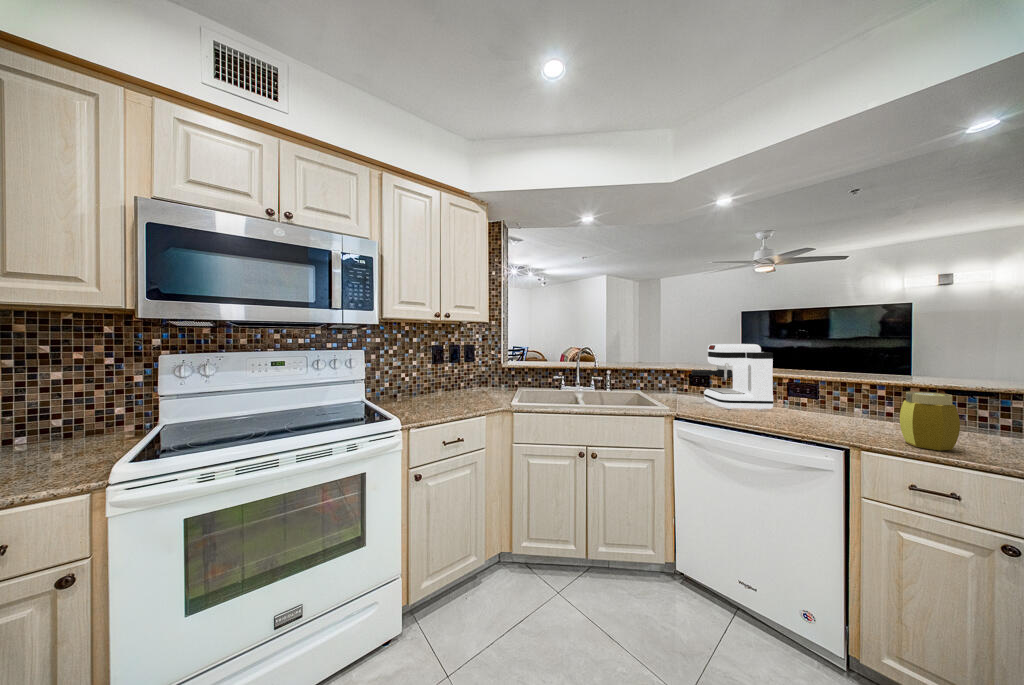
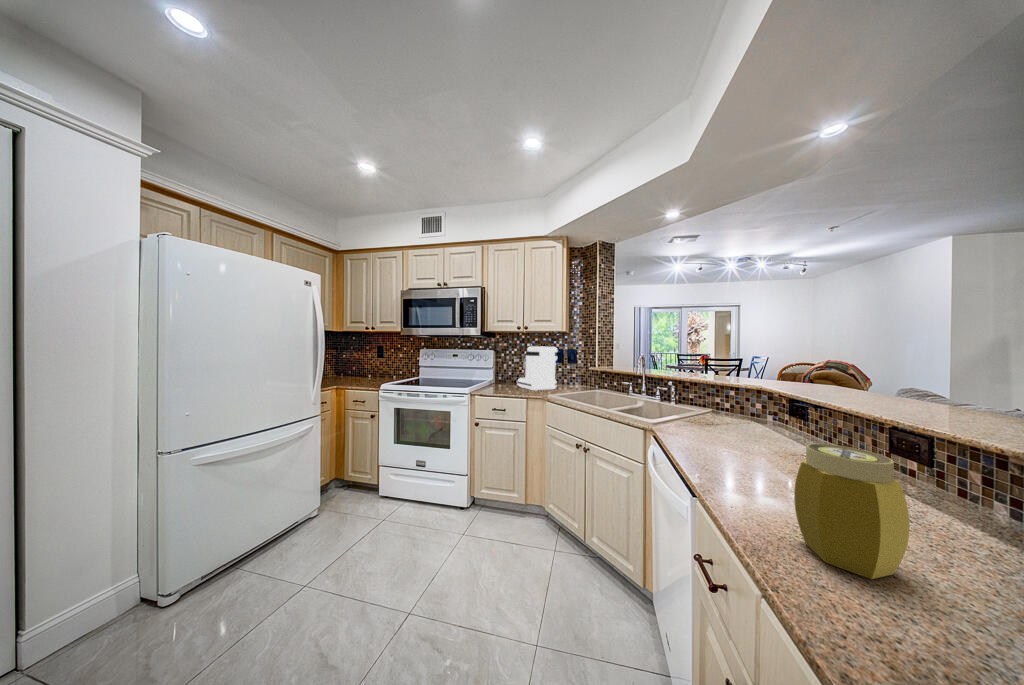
coffee maker: present [691,344,773,410] -> present [518,346,558,390]

